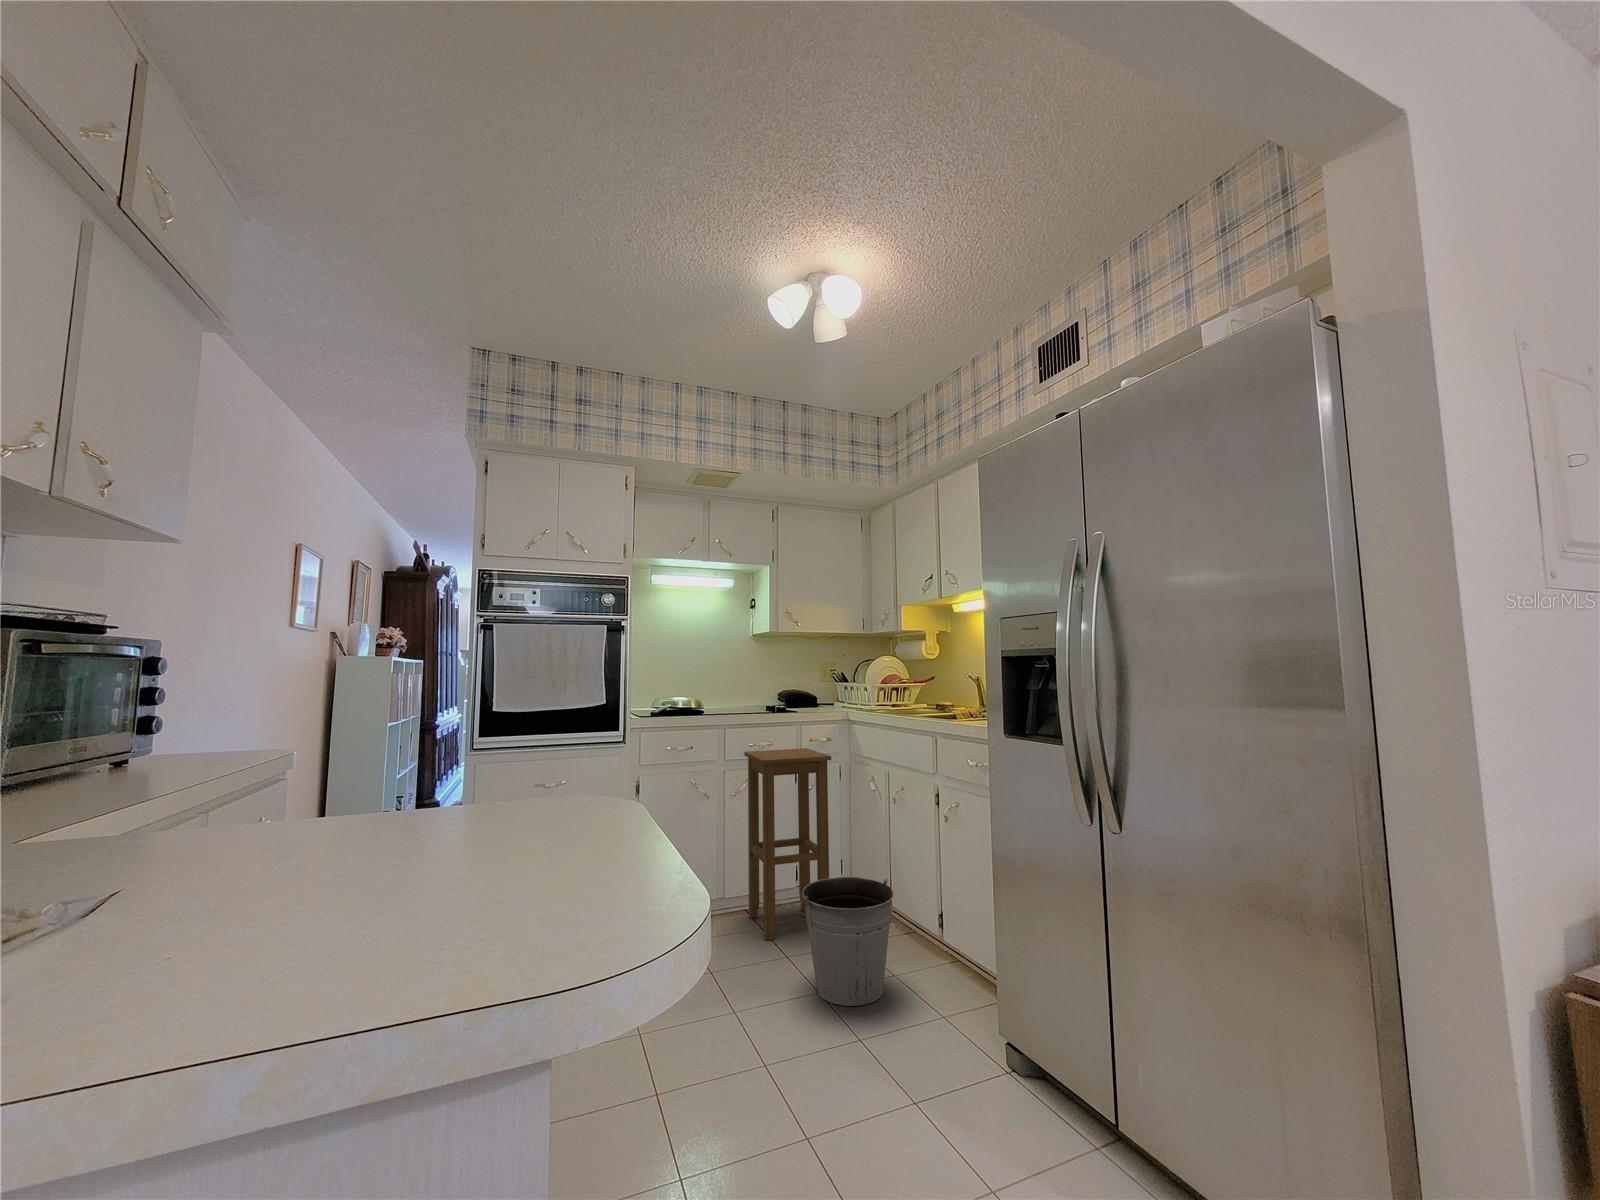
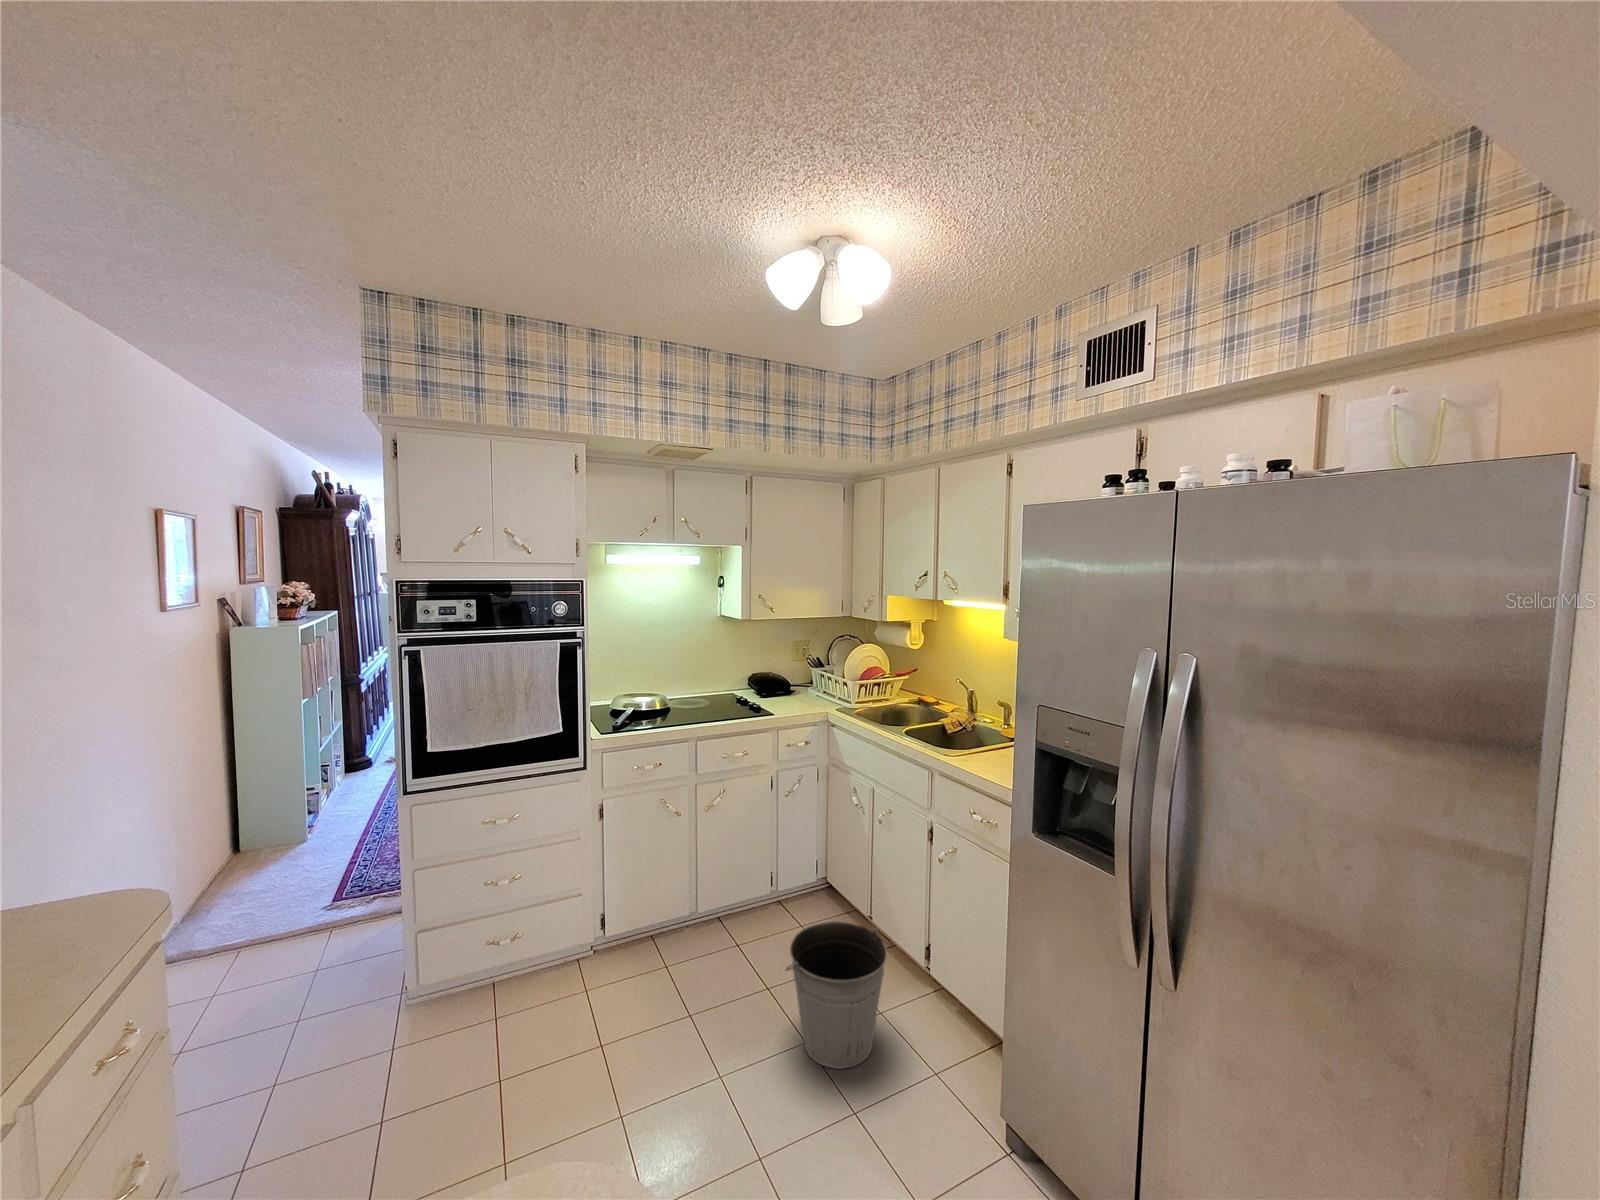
stool: present [744,748,831,940] -> none [717,756,814,968]

